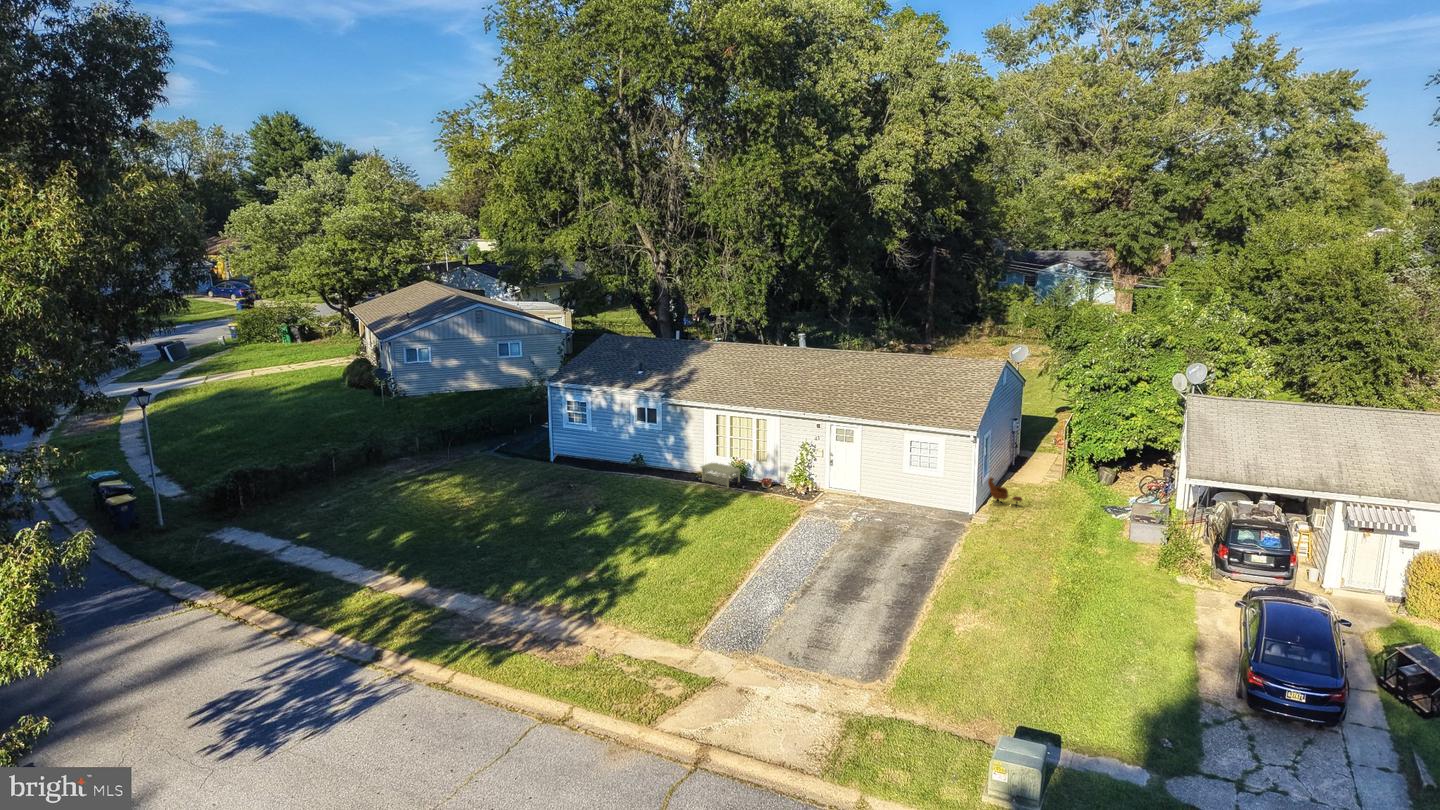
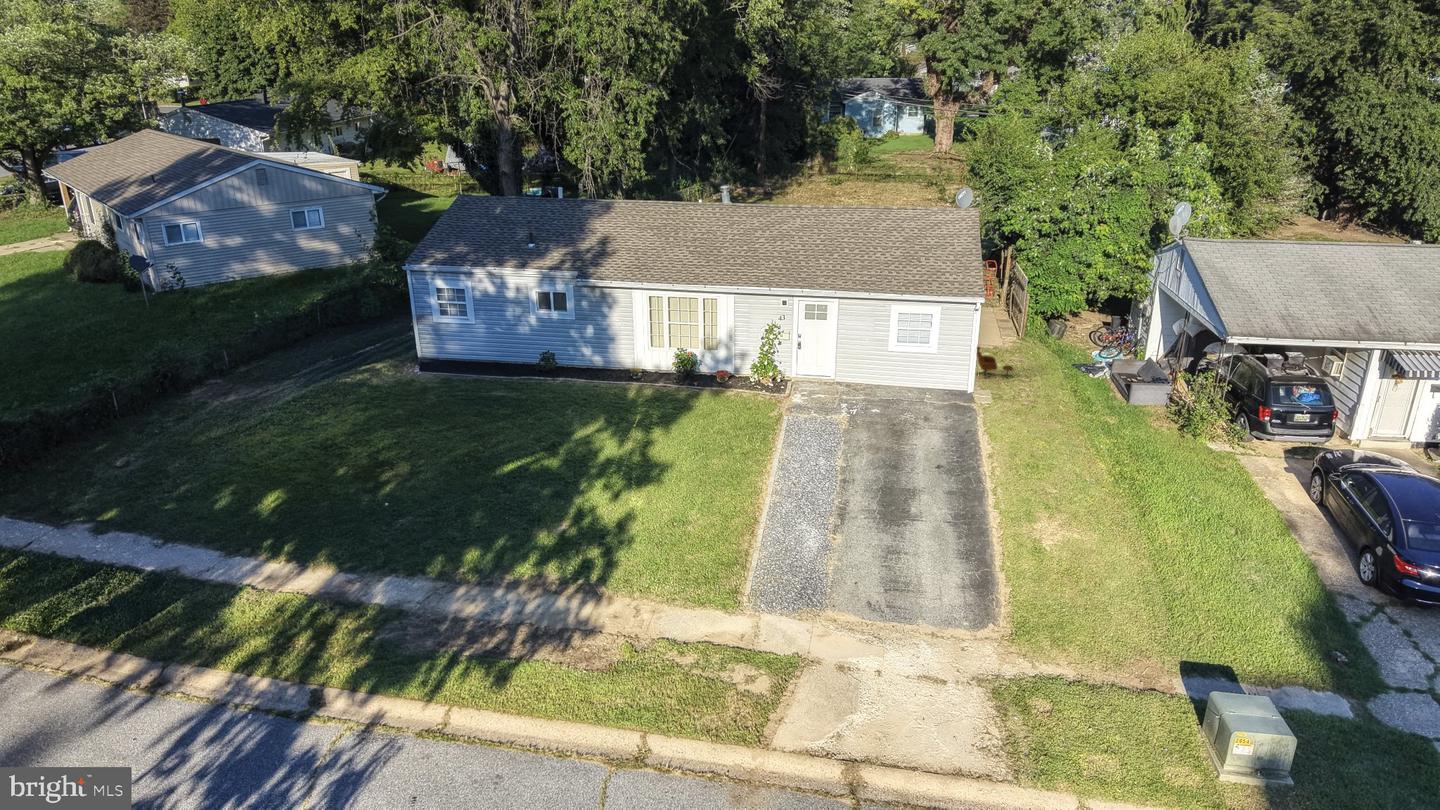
storage bench: present [701,463,740,488] -> none [634,354,686,386]

